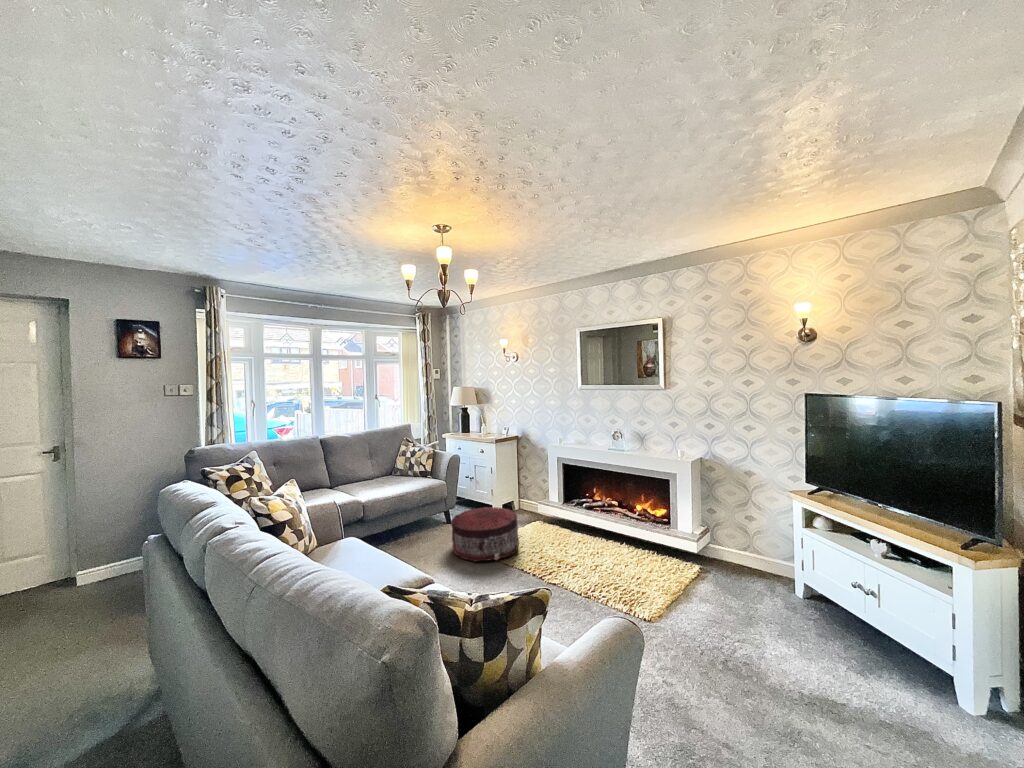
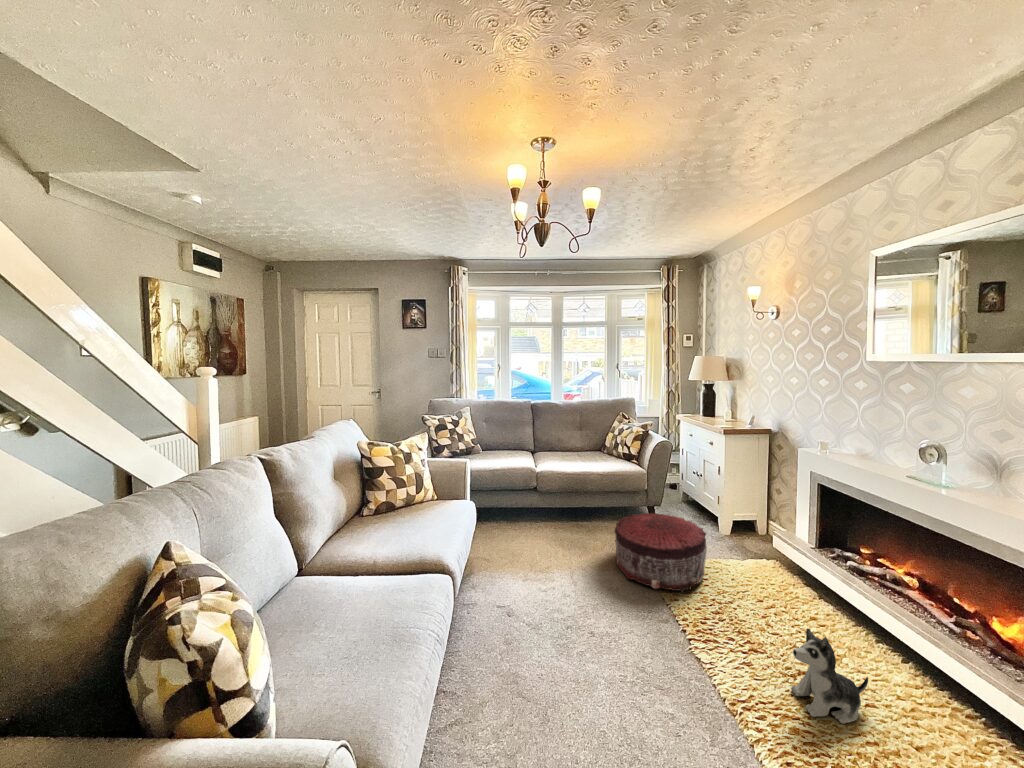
plush toy: none [599,535,628,581] -> present [791,628,868,724]

